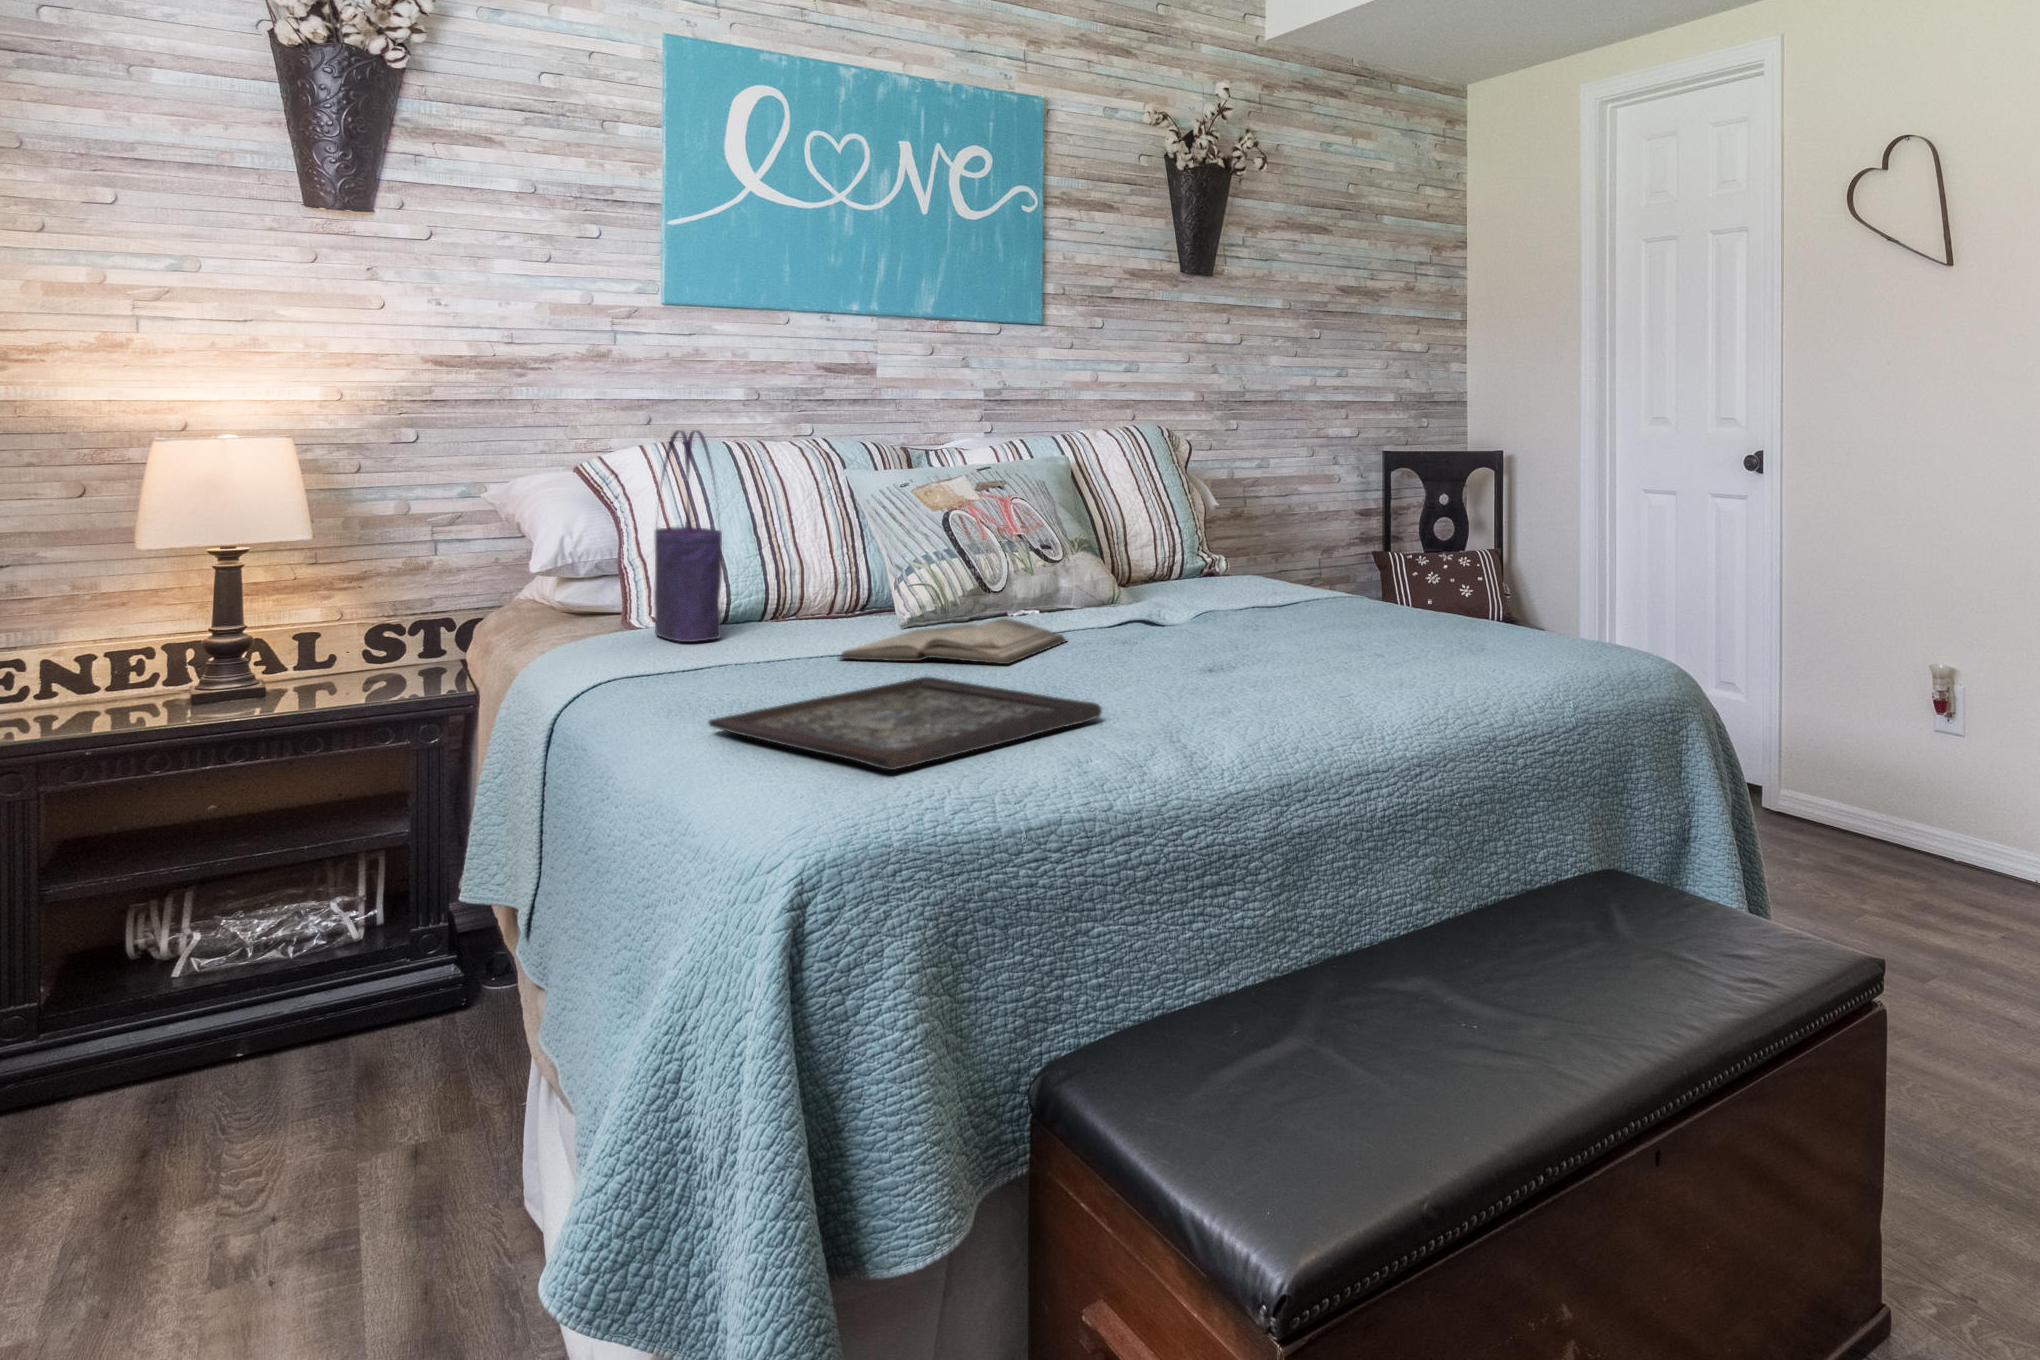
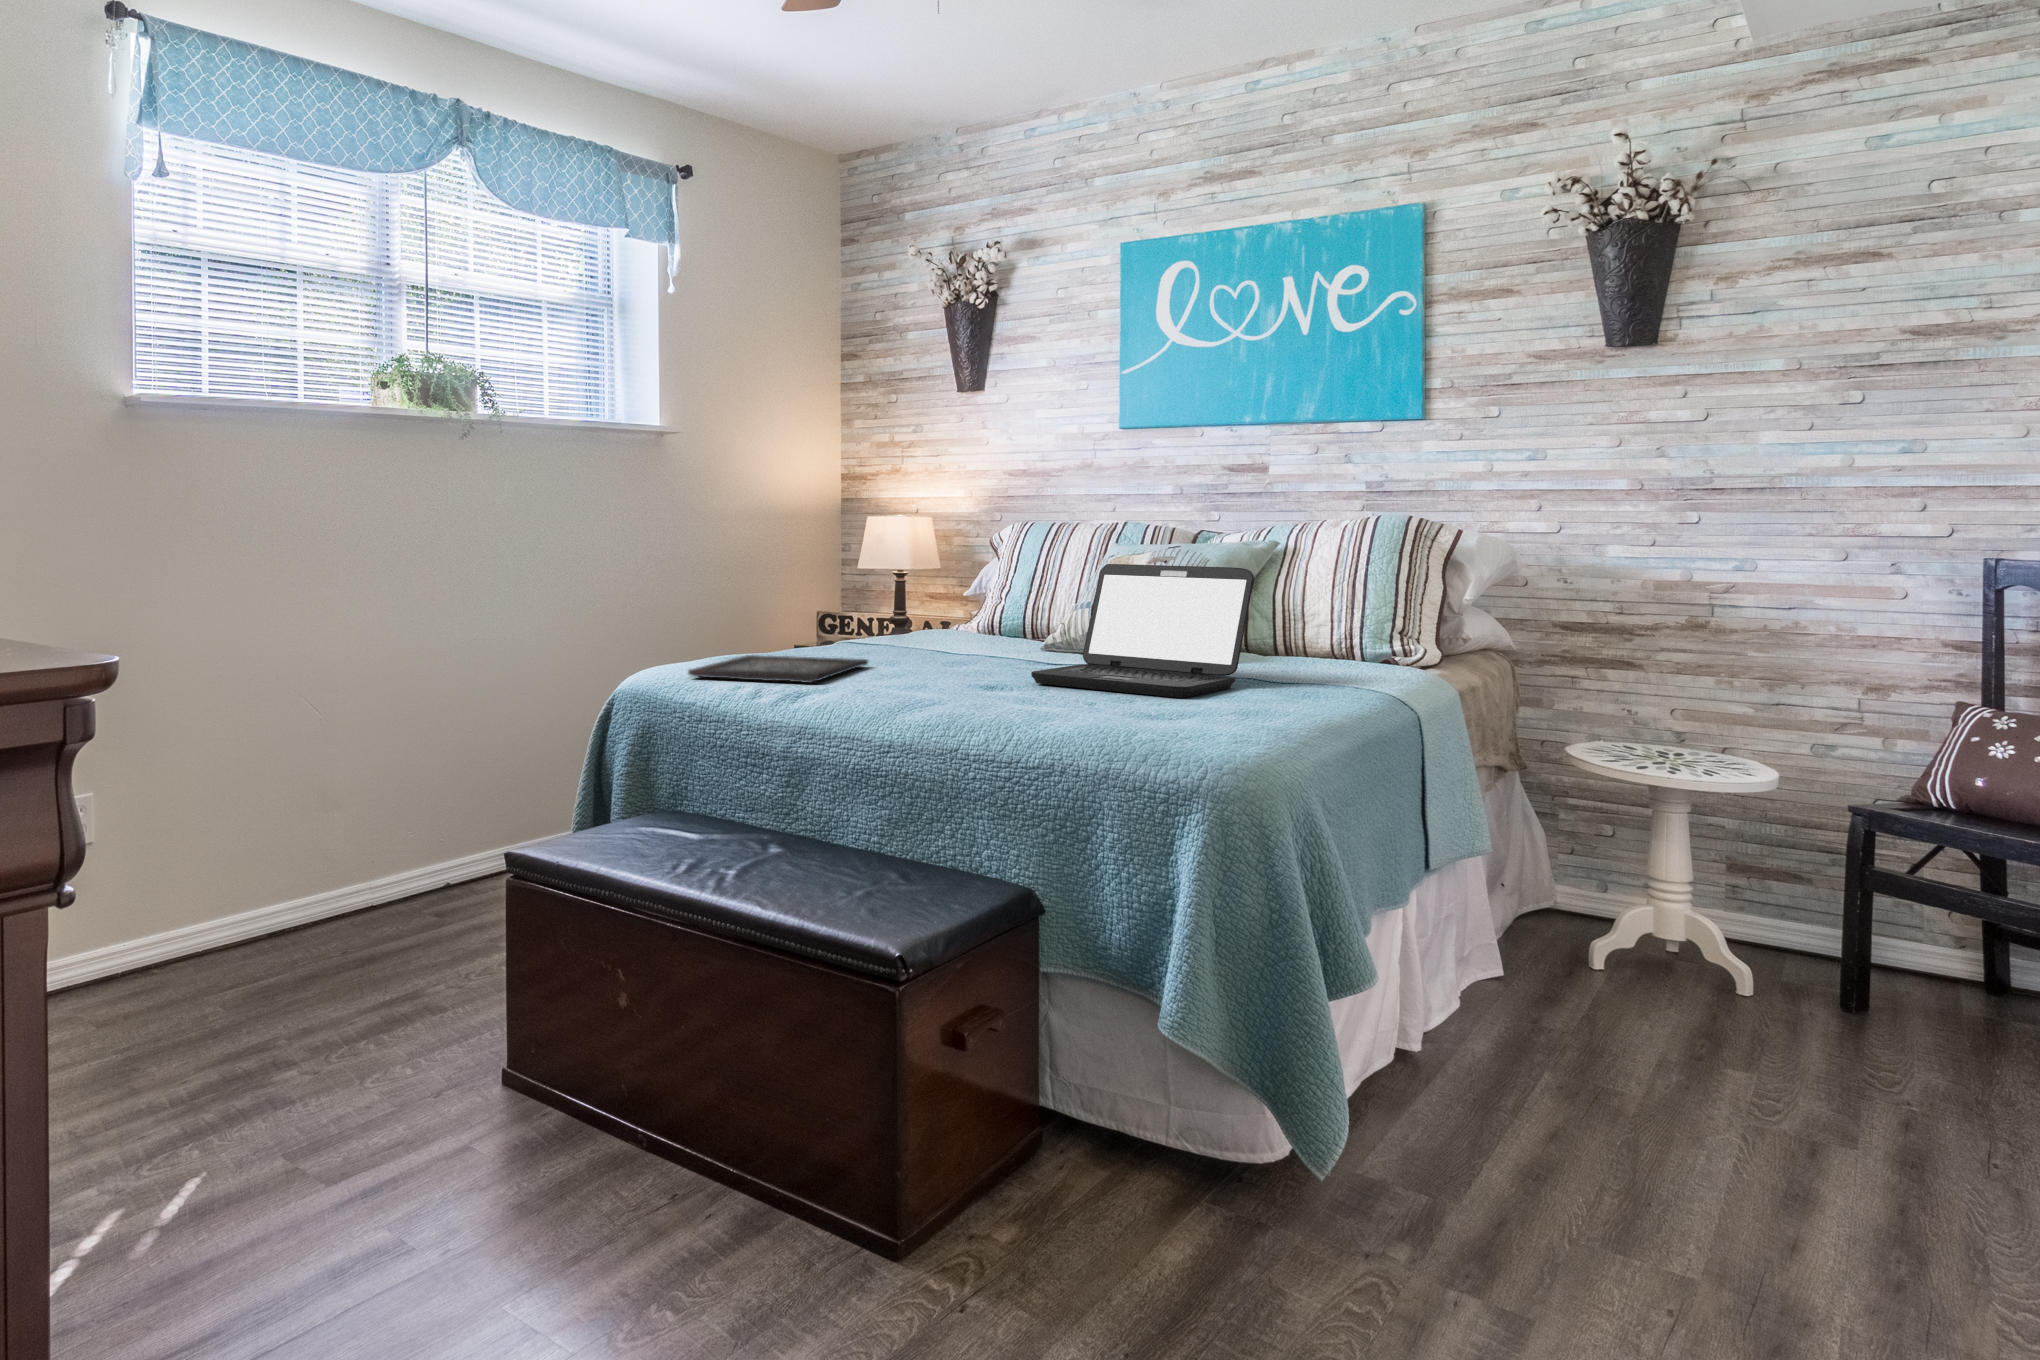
tote bag: present [654,430,722,642] -> none [941,515,978,642]
laptop: none [1156,486,1414,653] -> present [1031,564,1254,698]
diary: present [840,618,1067,664] -> none [927,647,1039,667]

